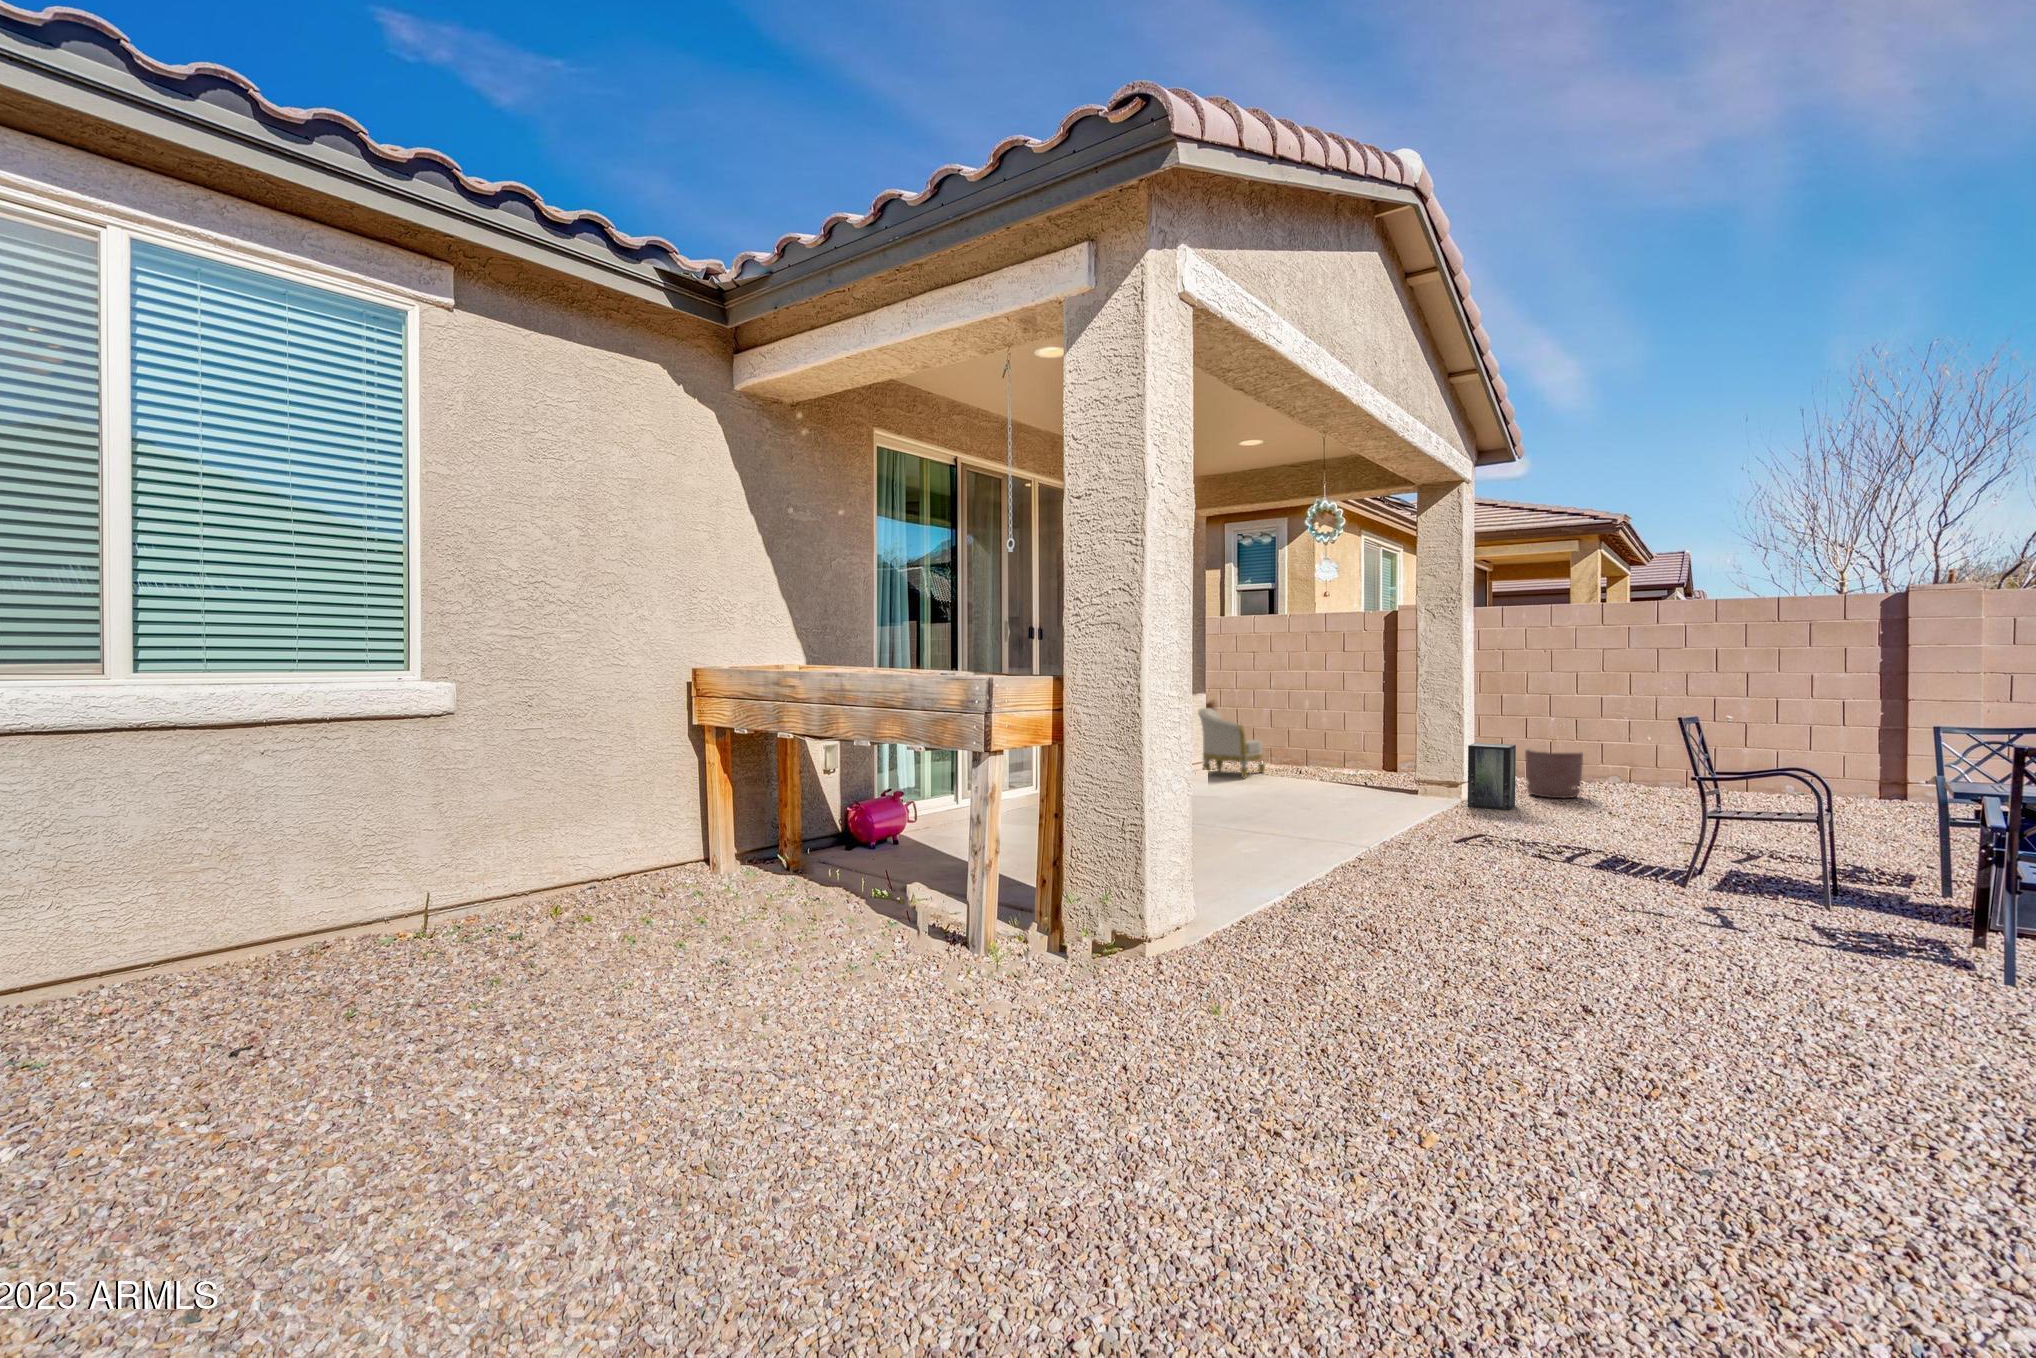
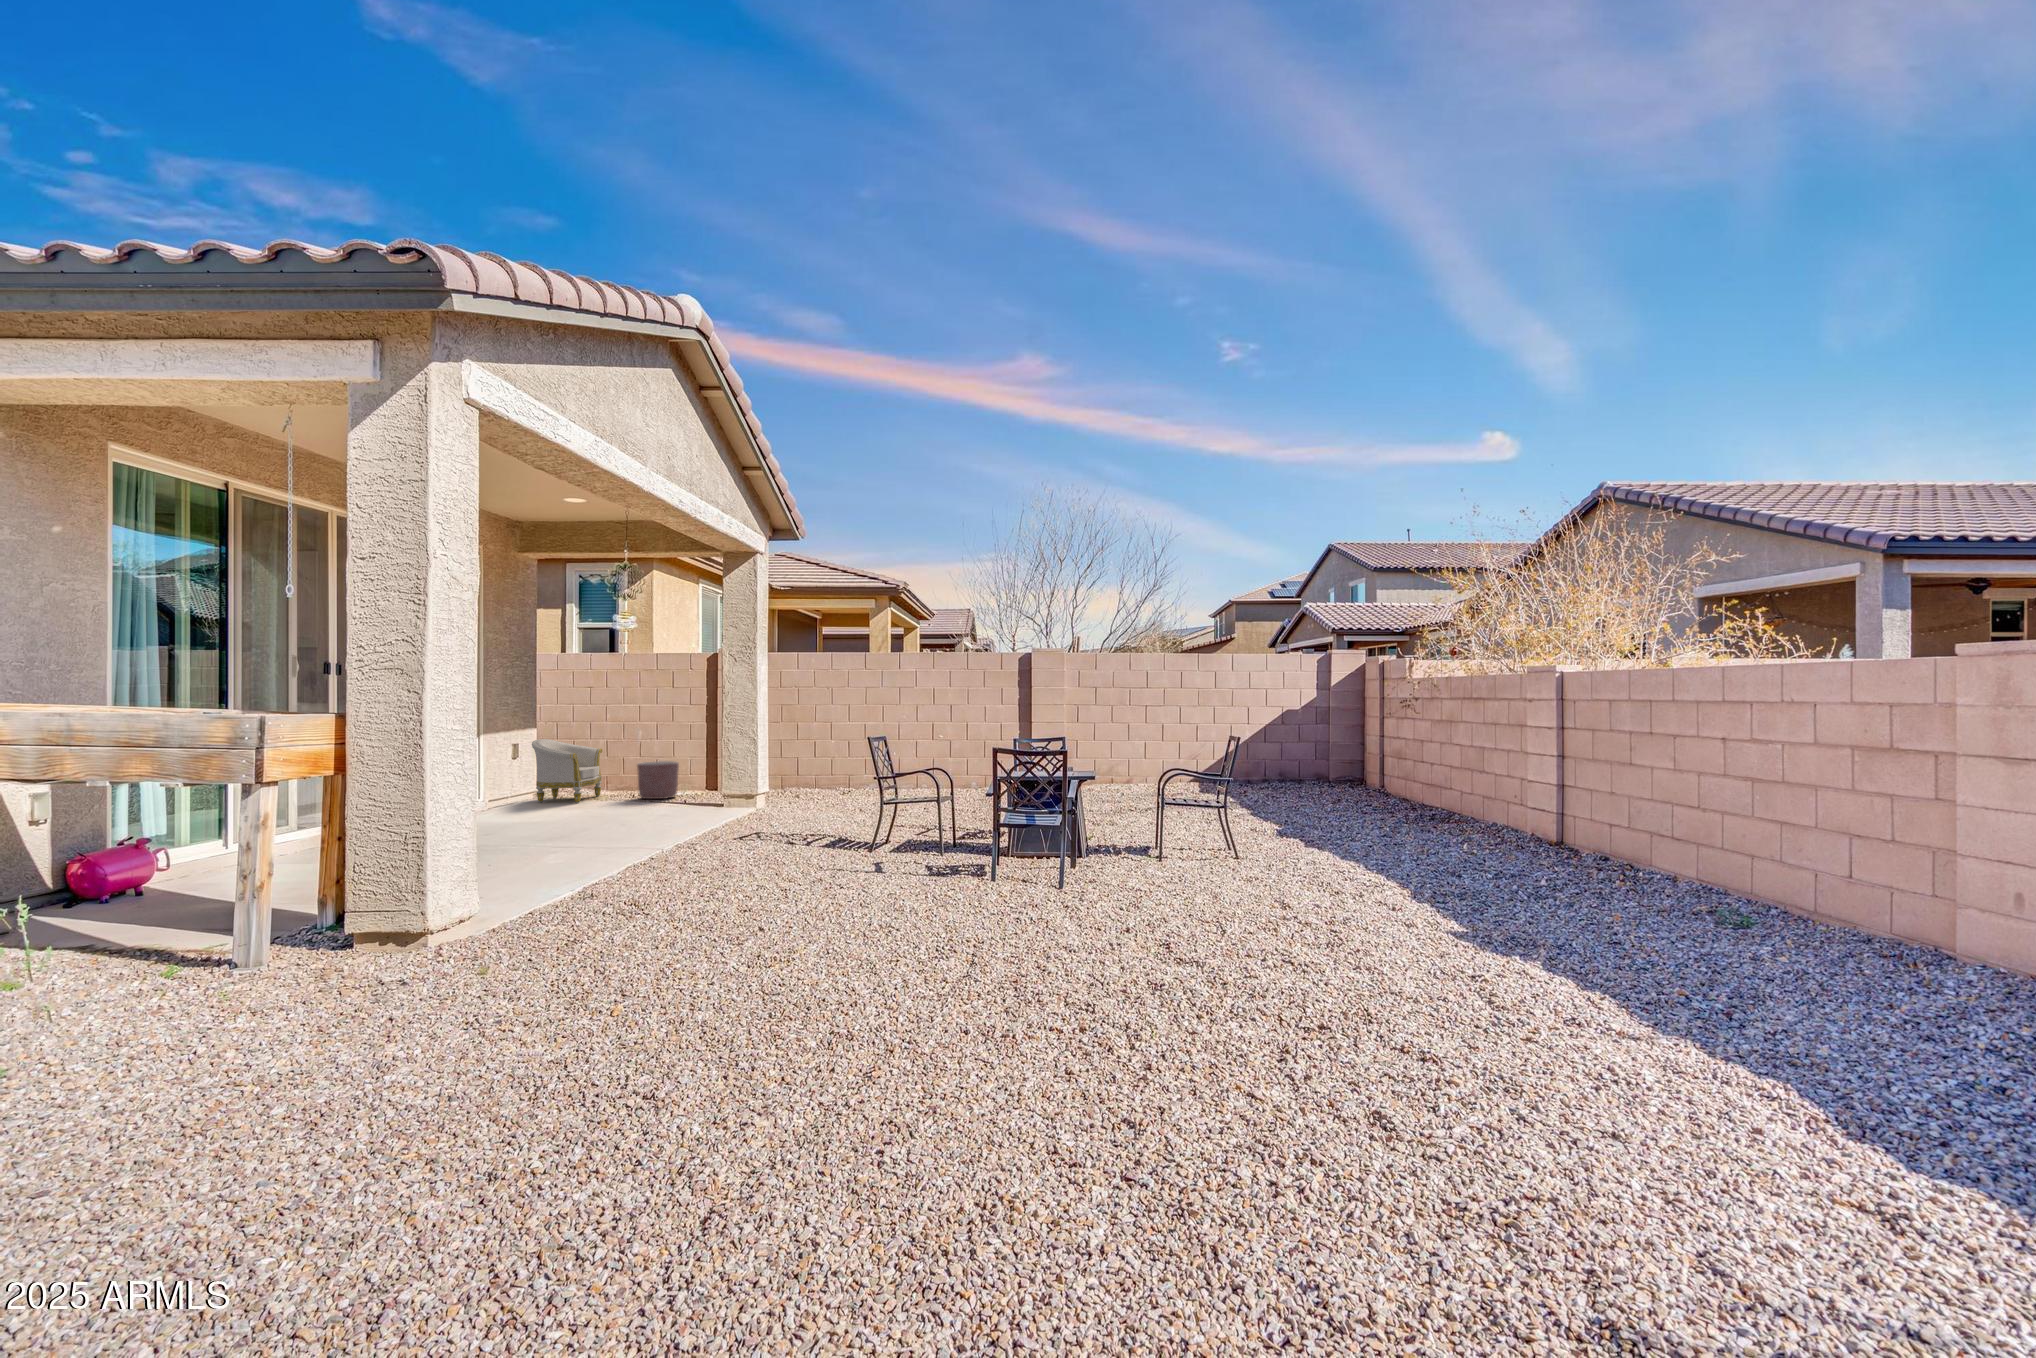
storage box: present [1468,743,1516,810] -> none [762,758,798,809]
planter: present [1525,749,1583,798] -> present [637,761,679,799]

